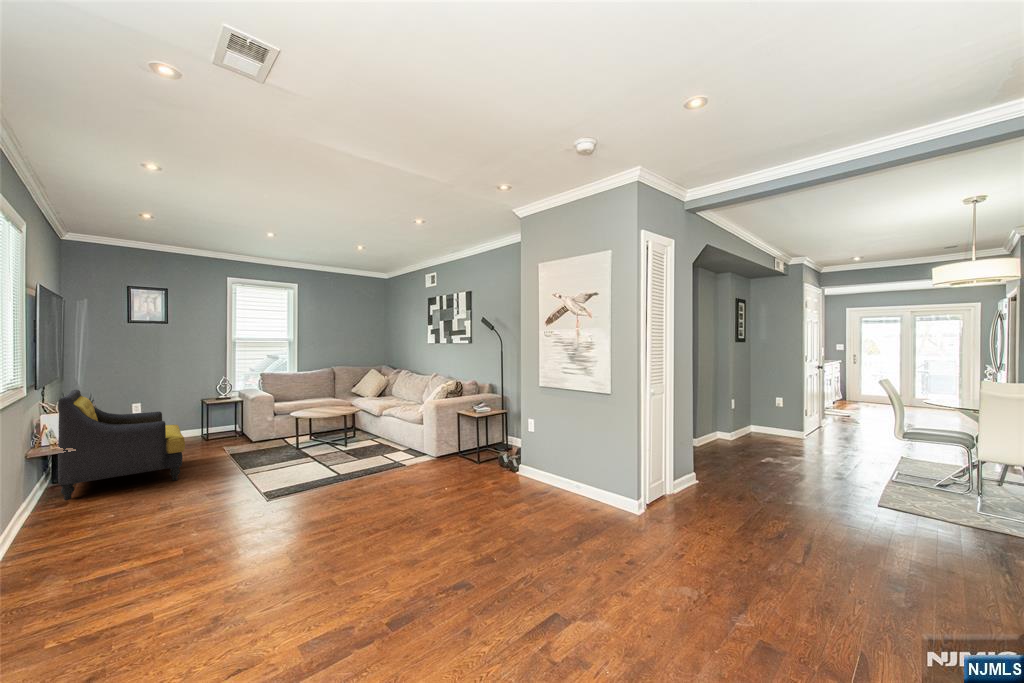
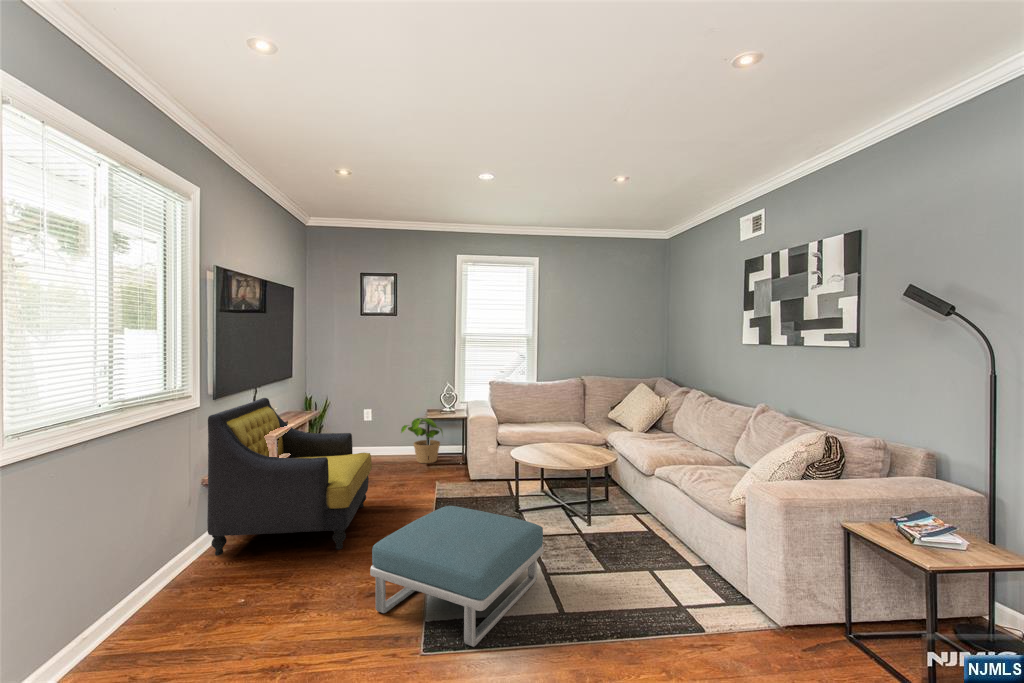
potted plant: none [182,403,221,439] -> present [401,418,442,463]
footstool: none [224,437,325,492] -> present [370,506,544,647]

